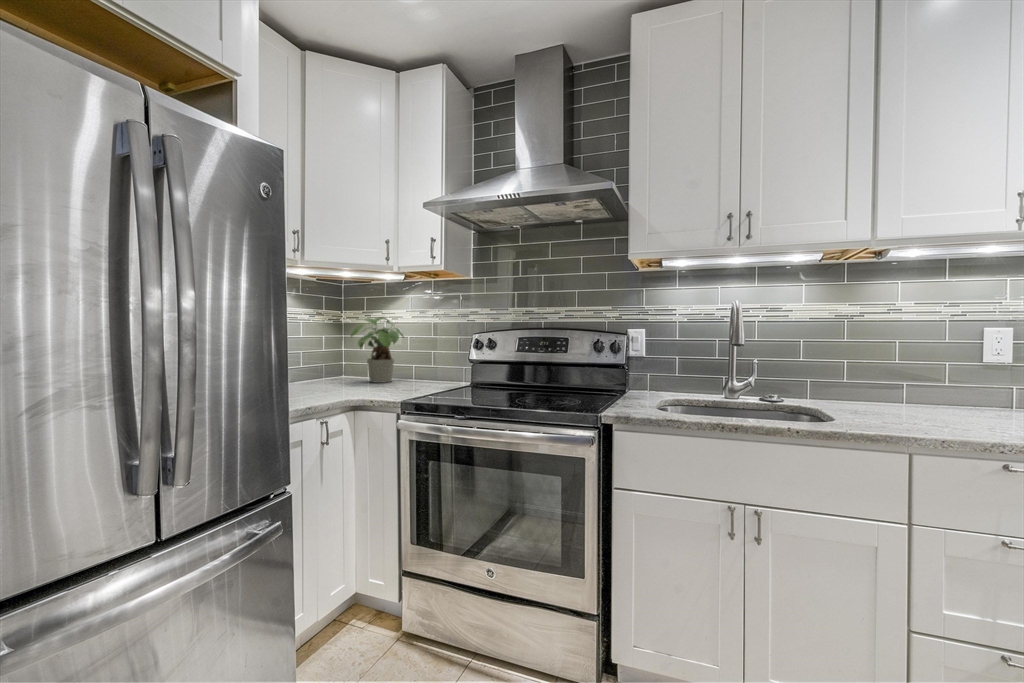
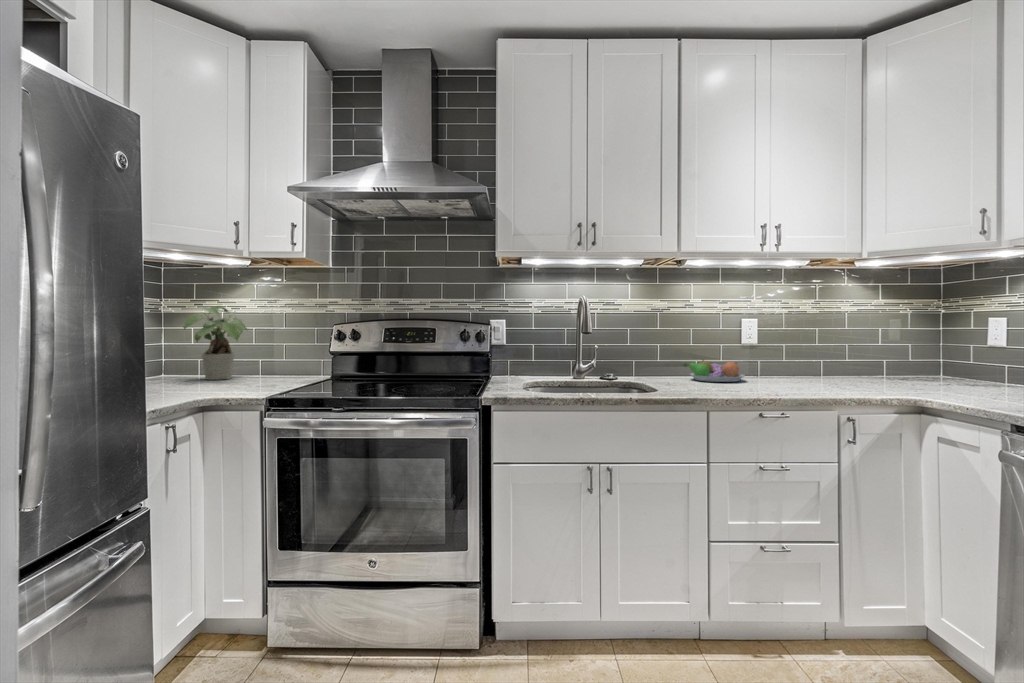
fruit bowl: none [882,380,988,415] -> present [684,359,745,382]

